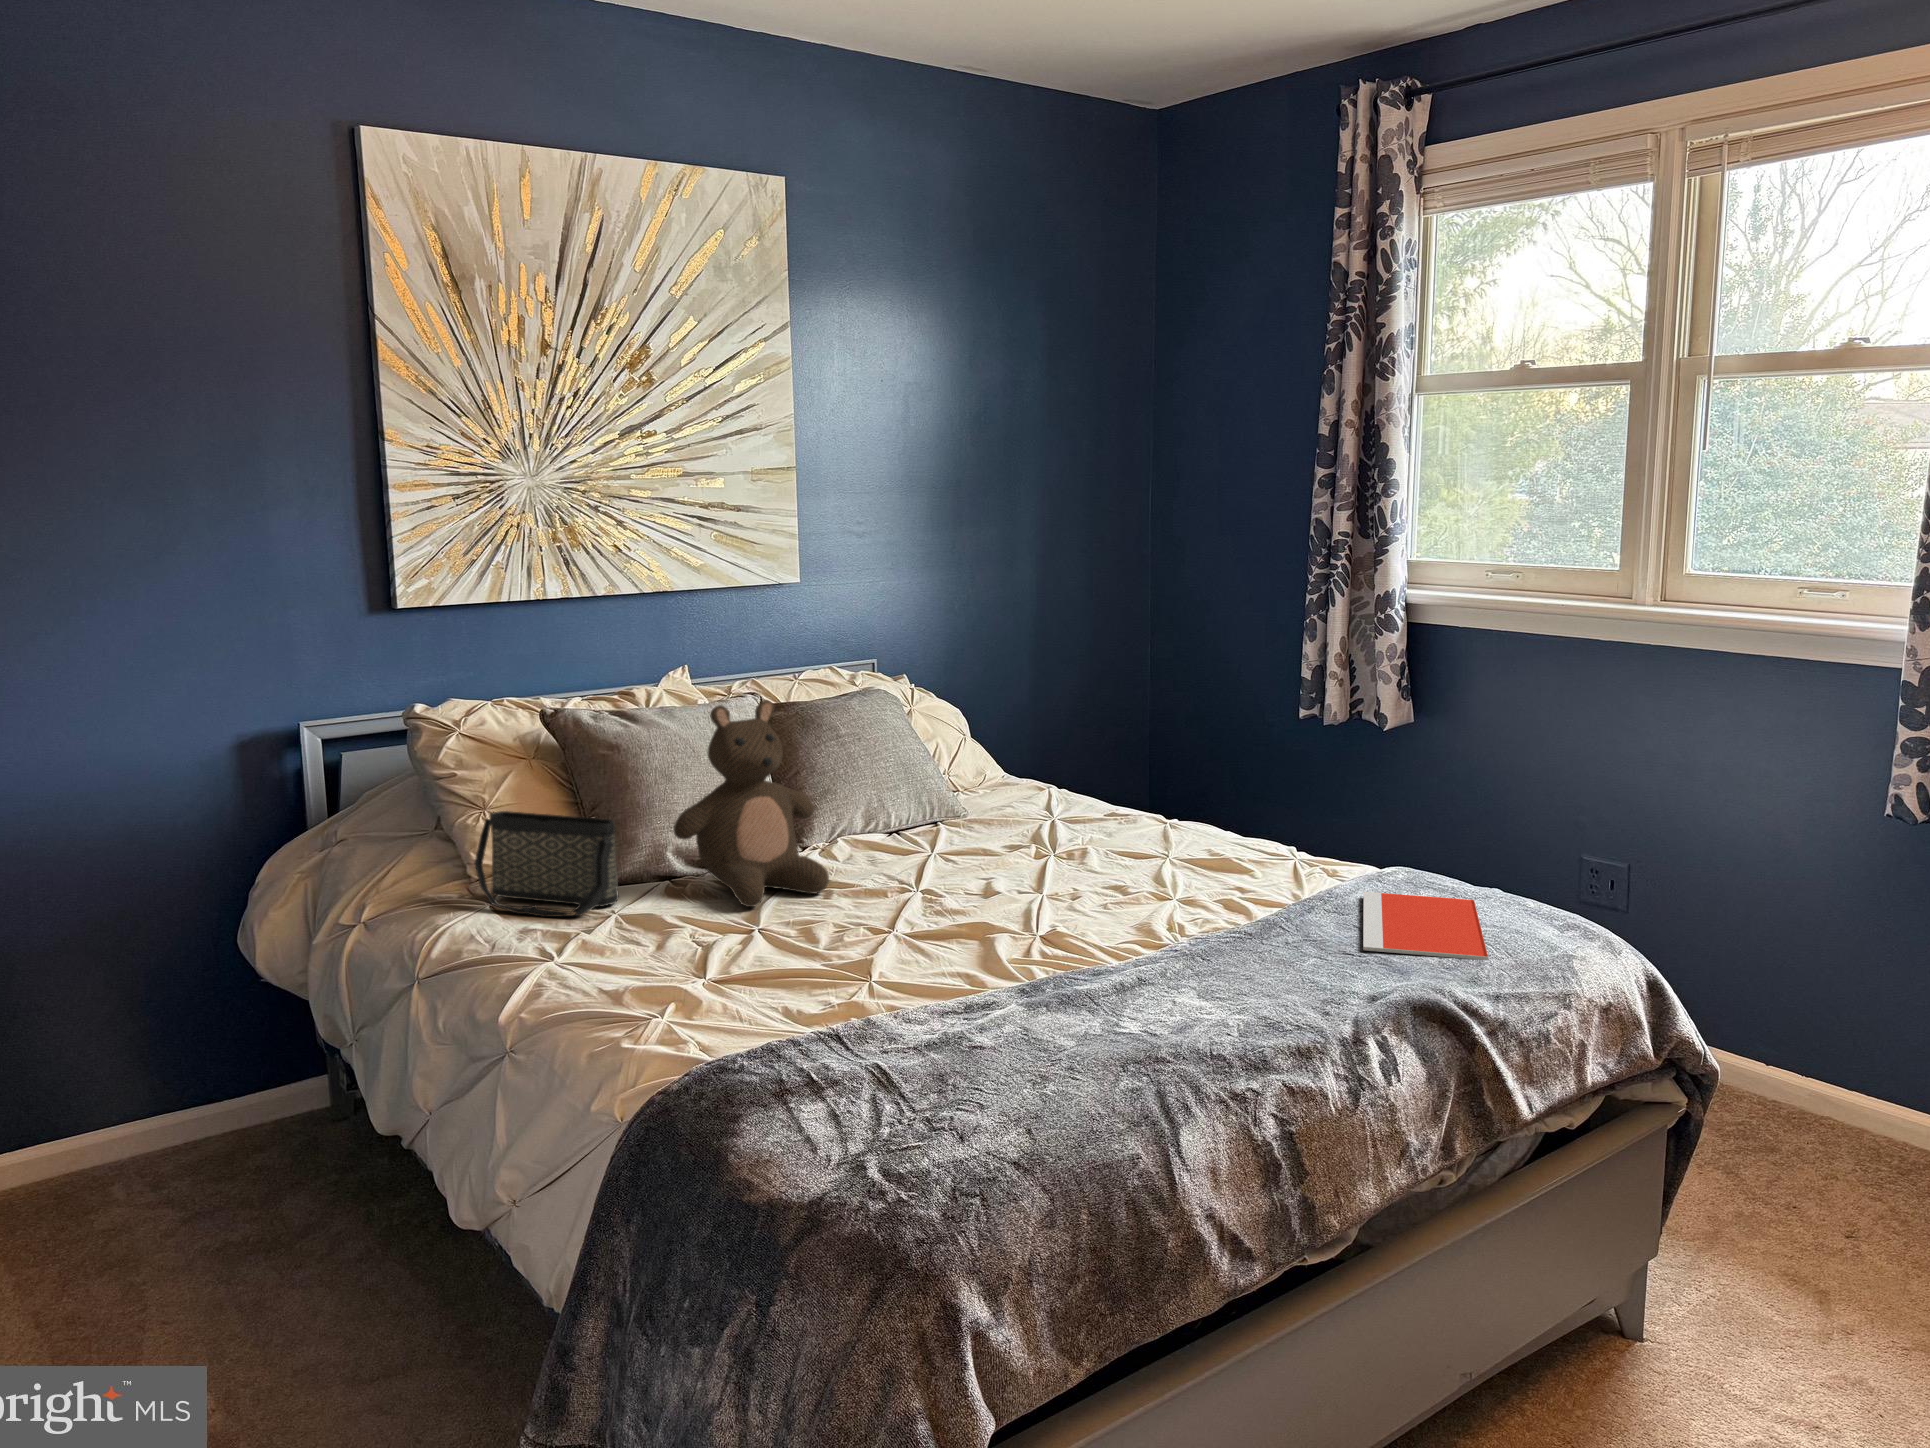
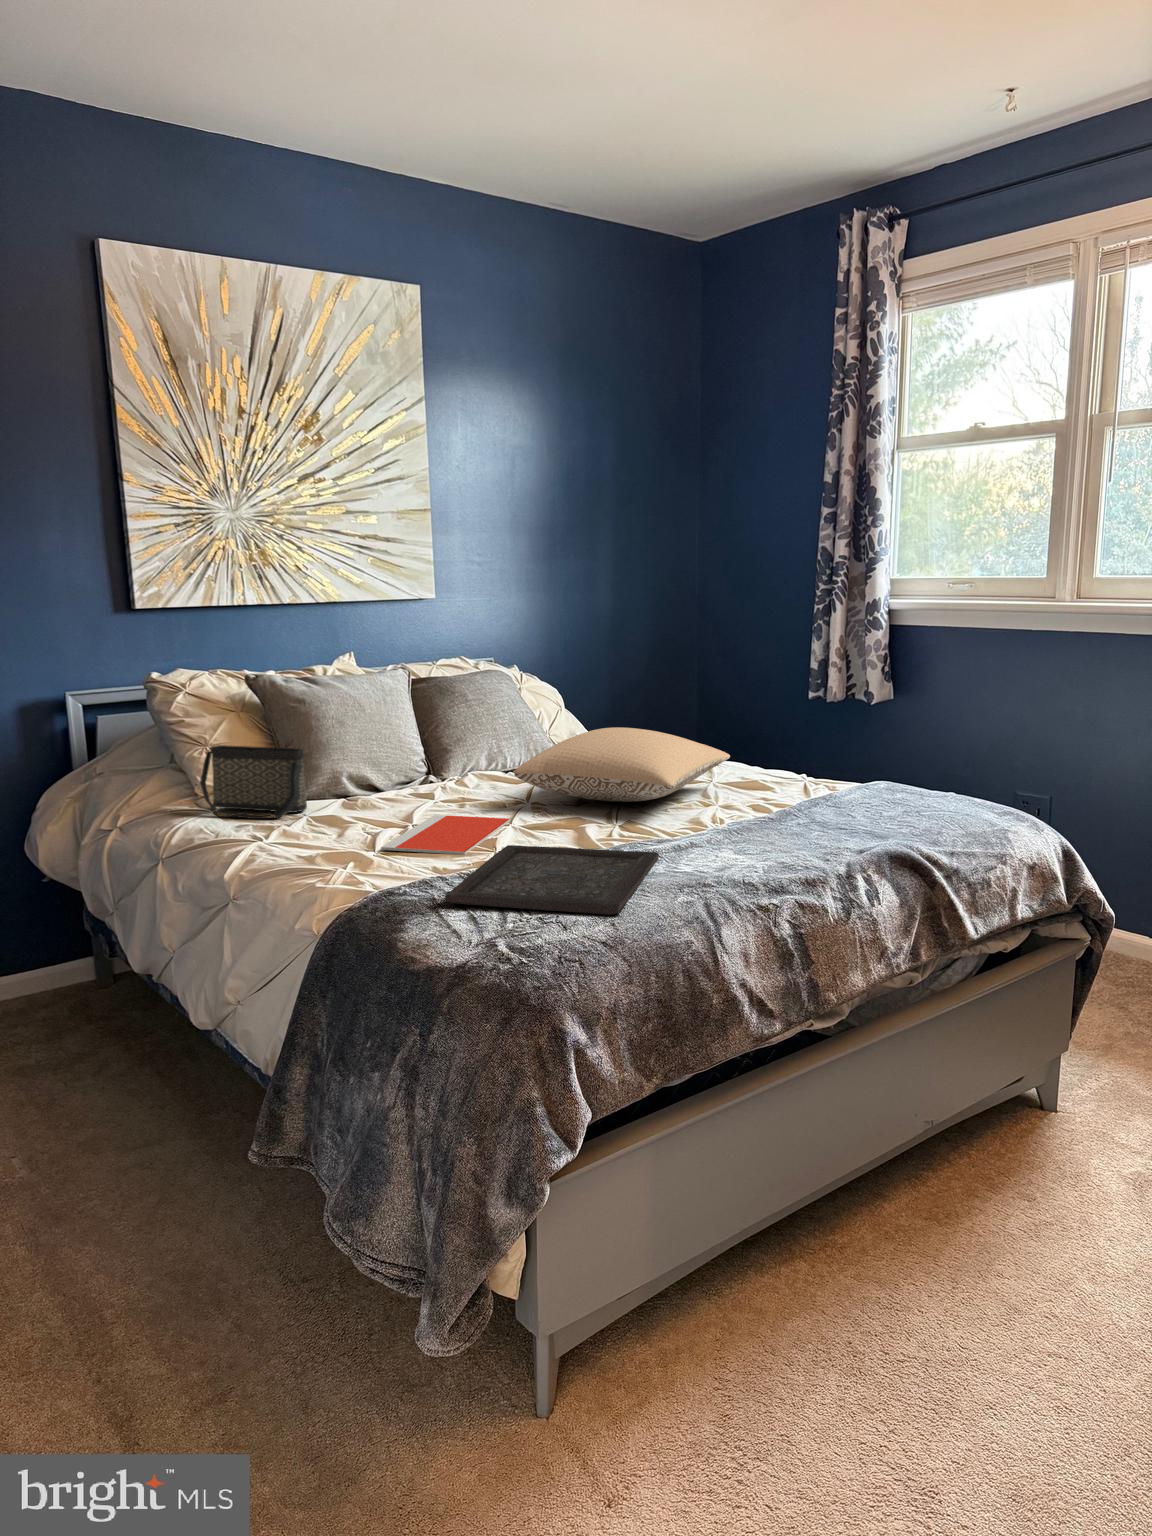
stuffed bear: present [673,700,829,907] -> none [347,662,462,811]
pillow: none [900,792,1193,898] -> present [514,727,730,802]
notebook: present [1363,892,1488,960] -> present [381,815,510,855]
tray: none [799,981,1094,1113] -> present [445,845,659,915]

